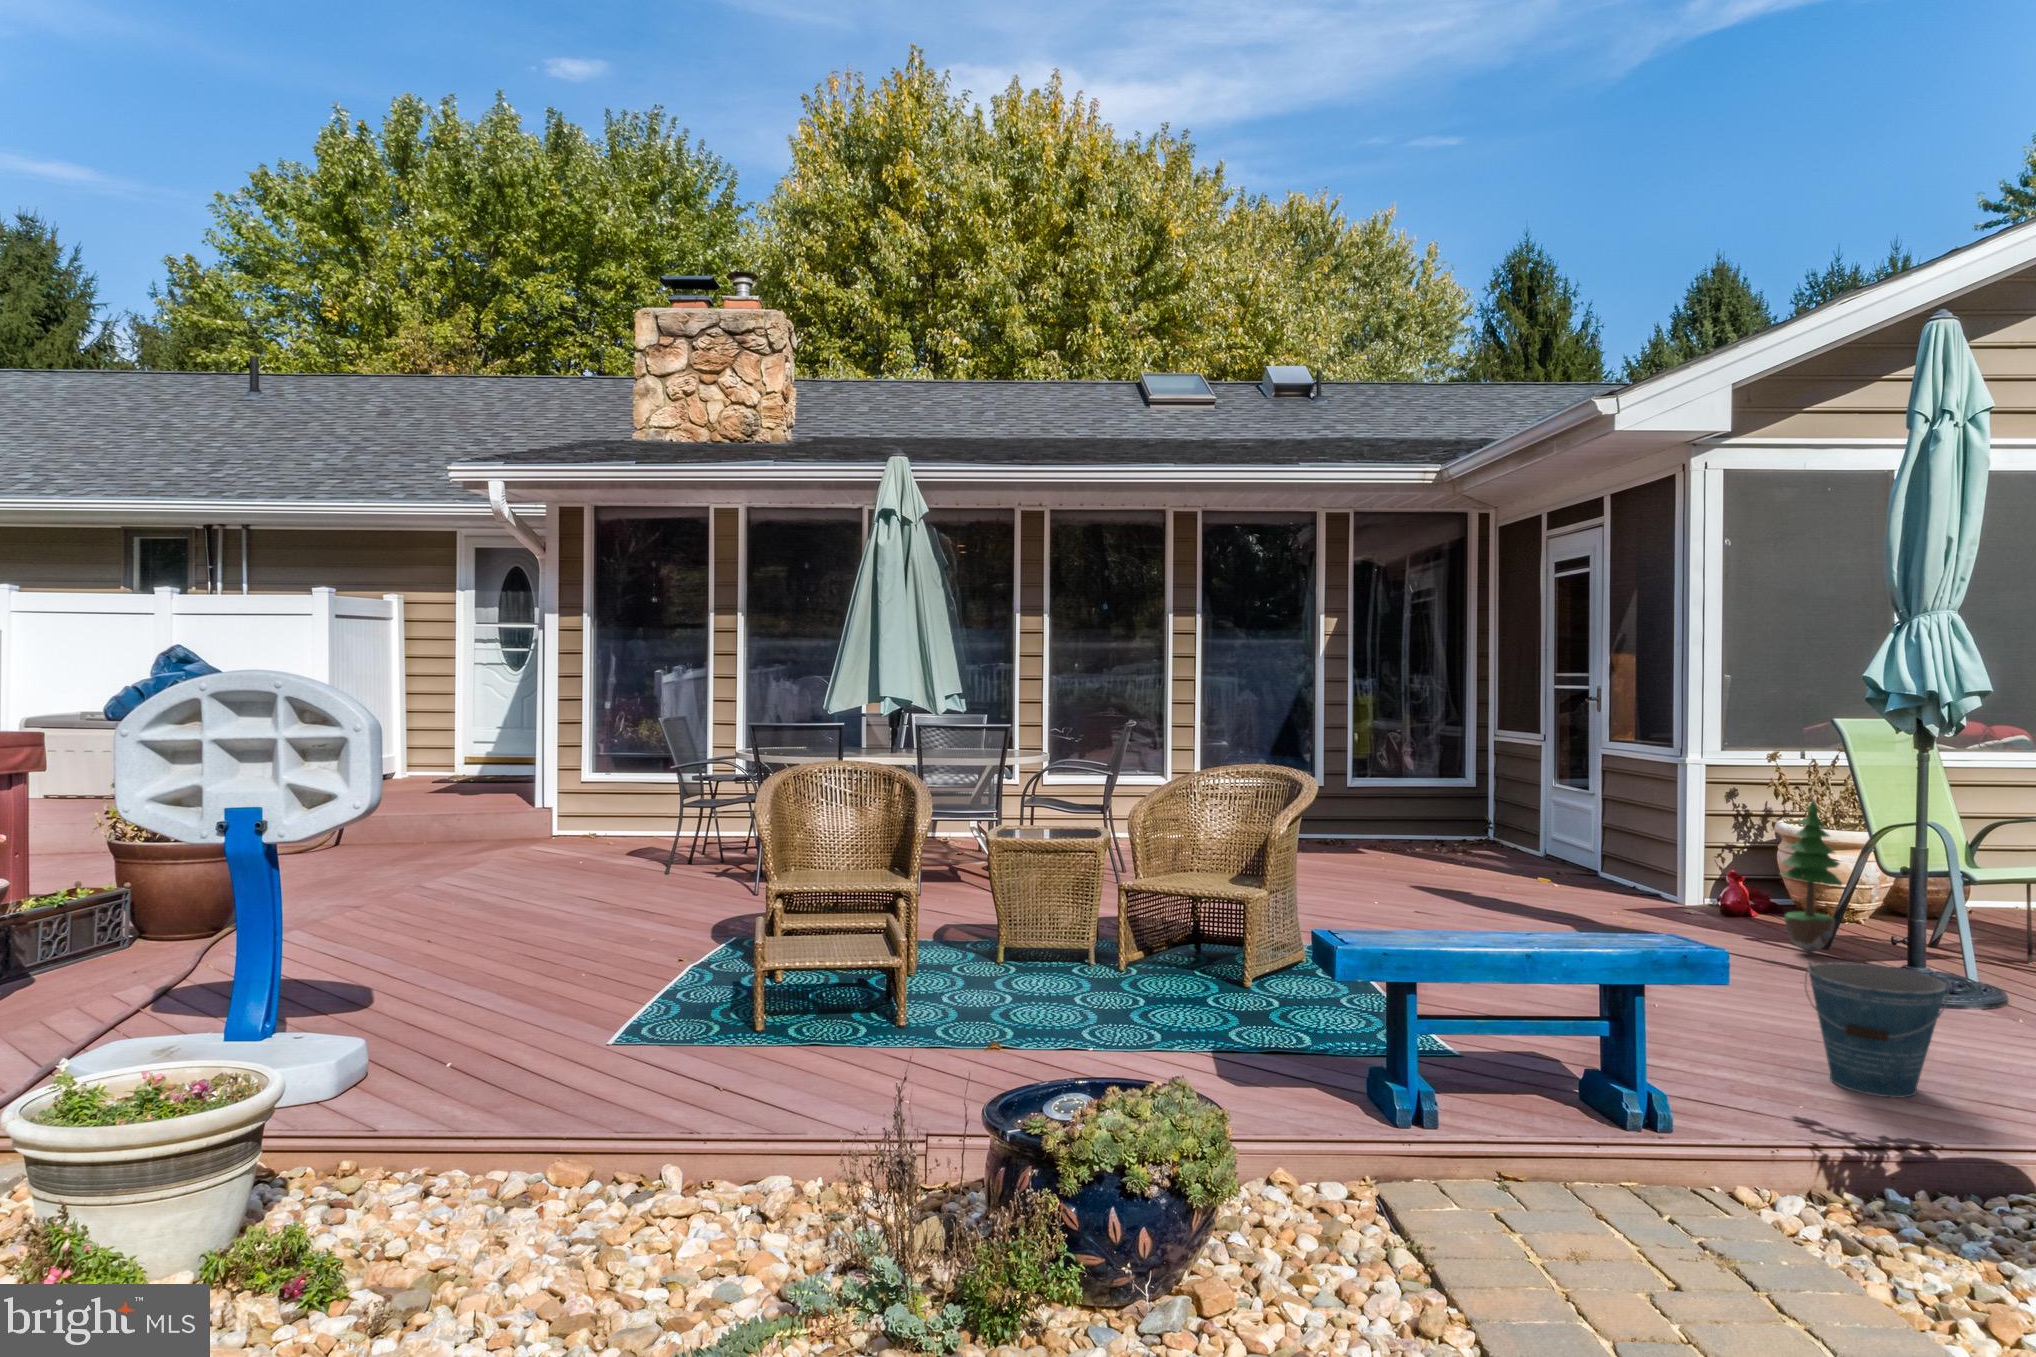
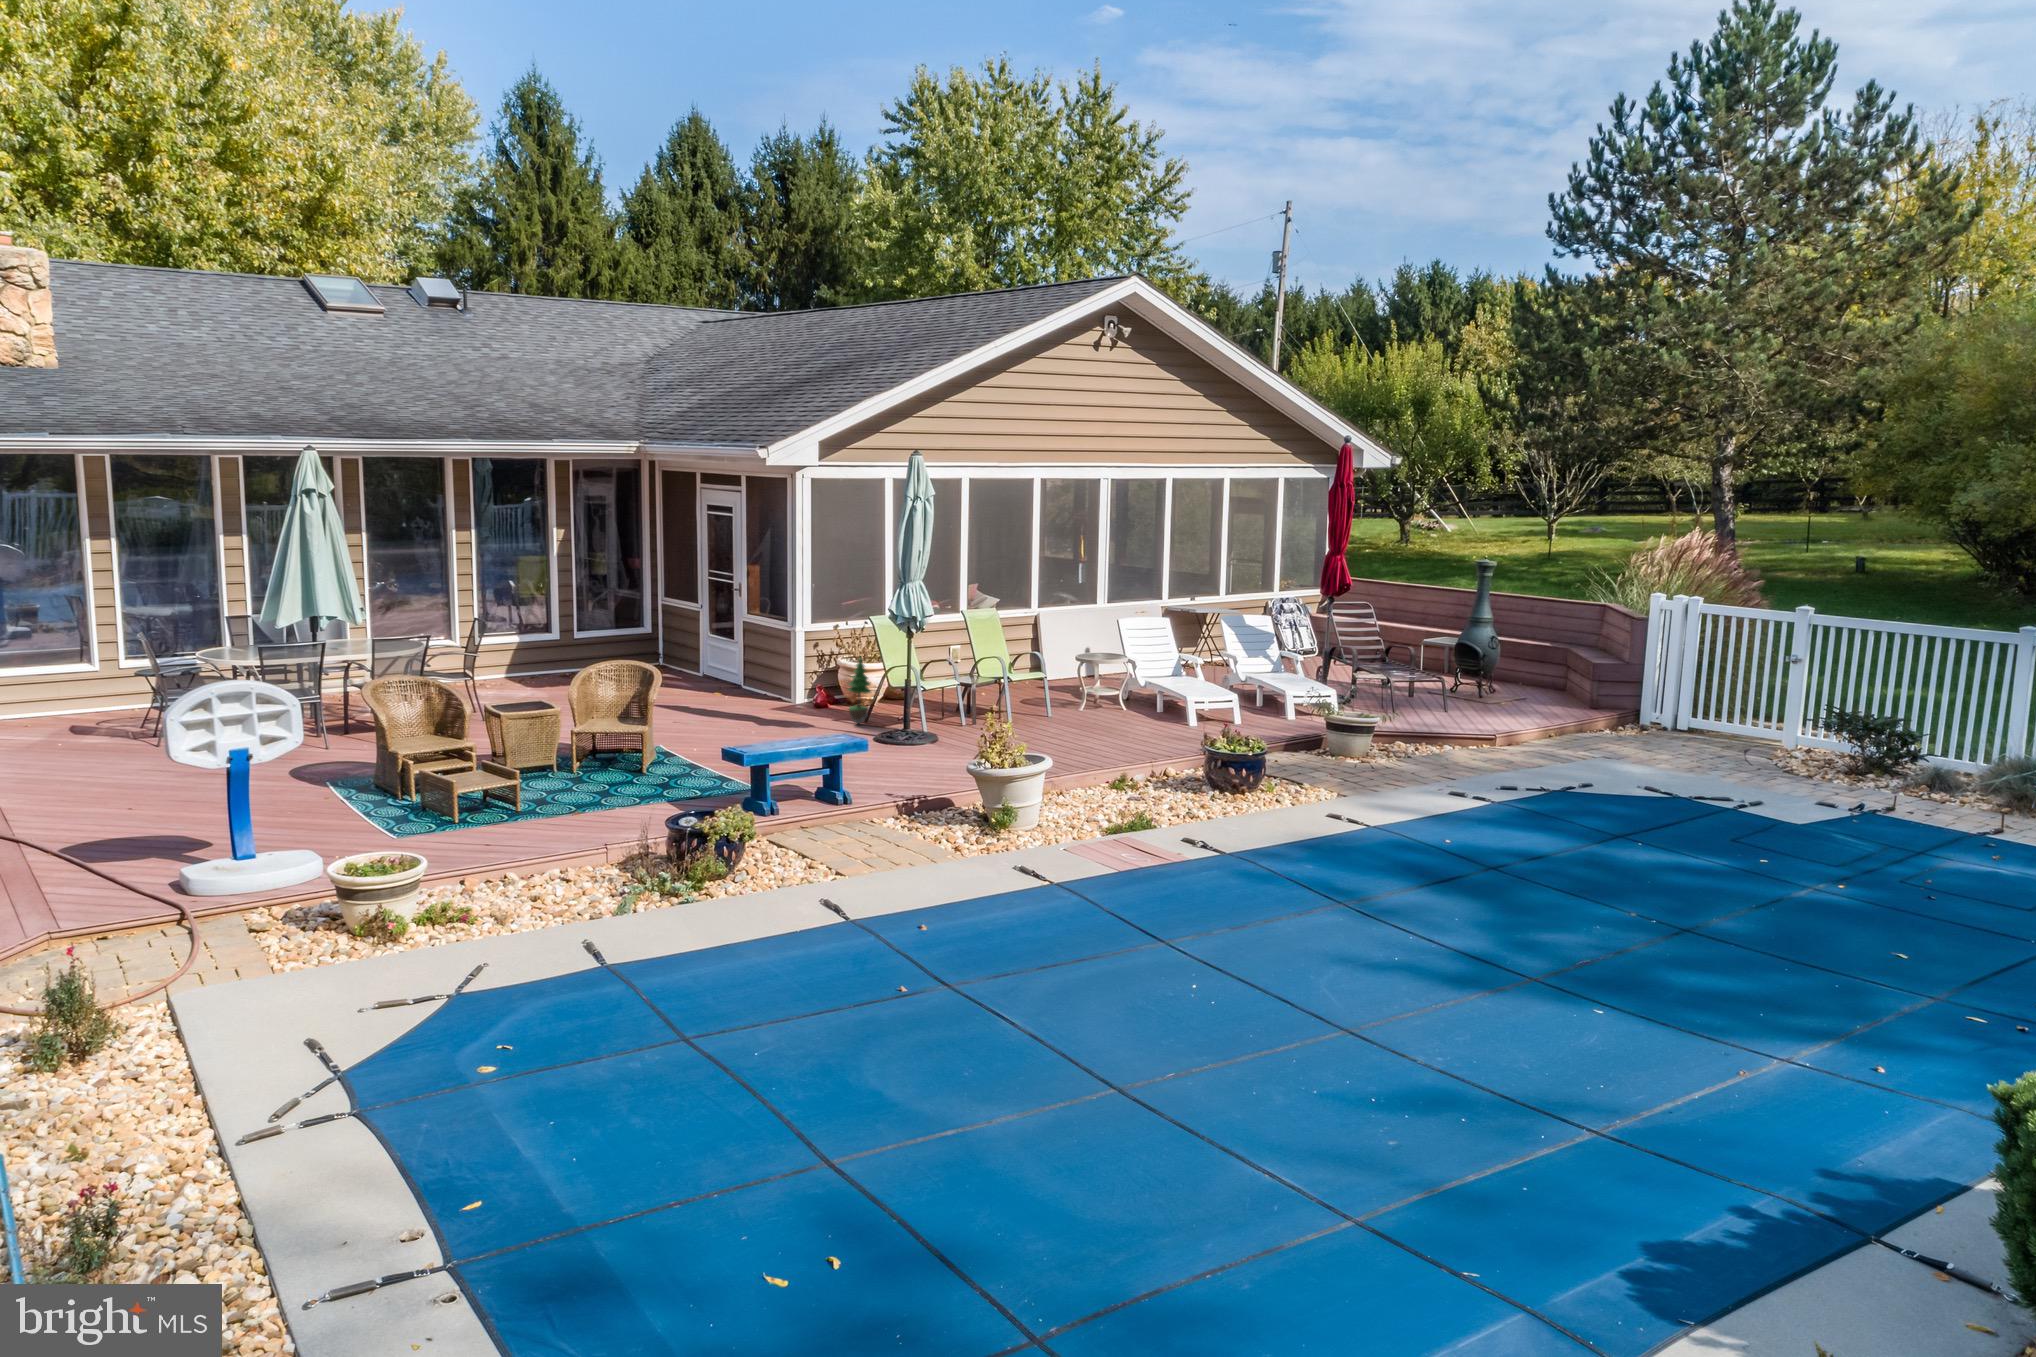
bucket: present [1804,962,1949,1098] -> none [882,735,926,782]

